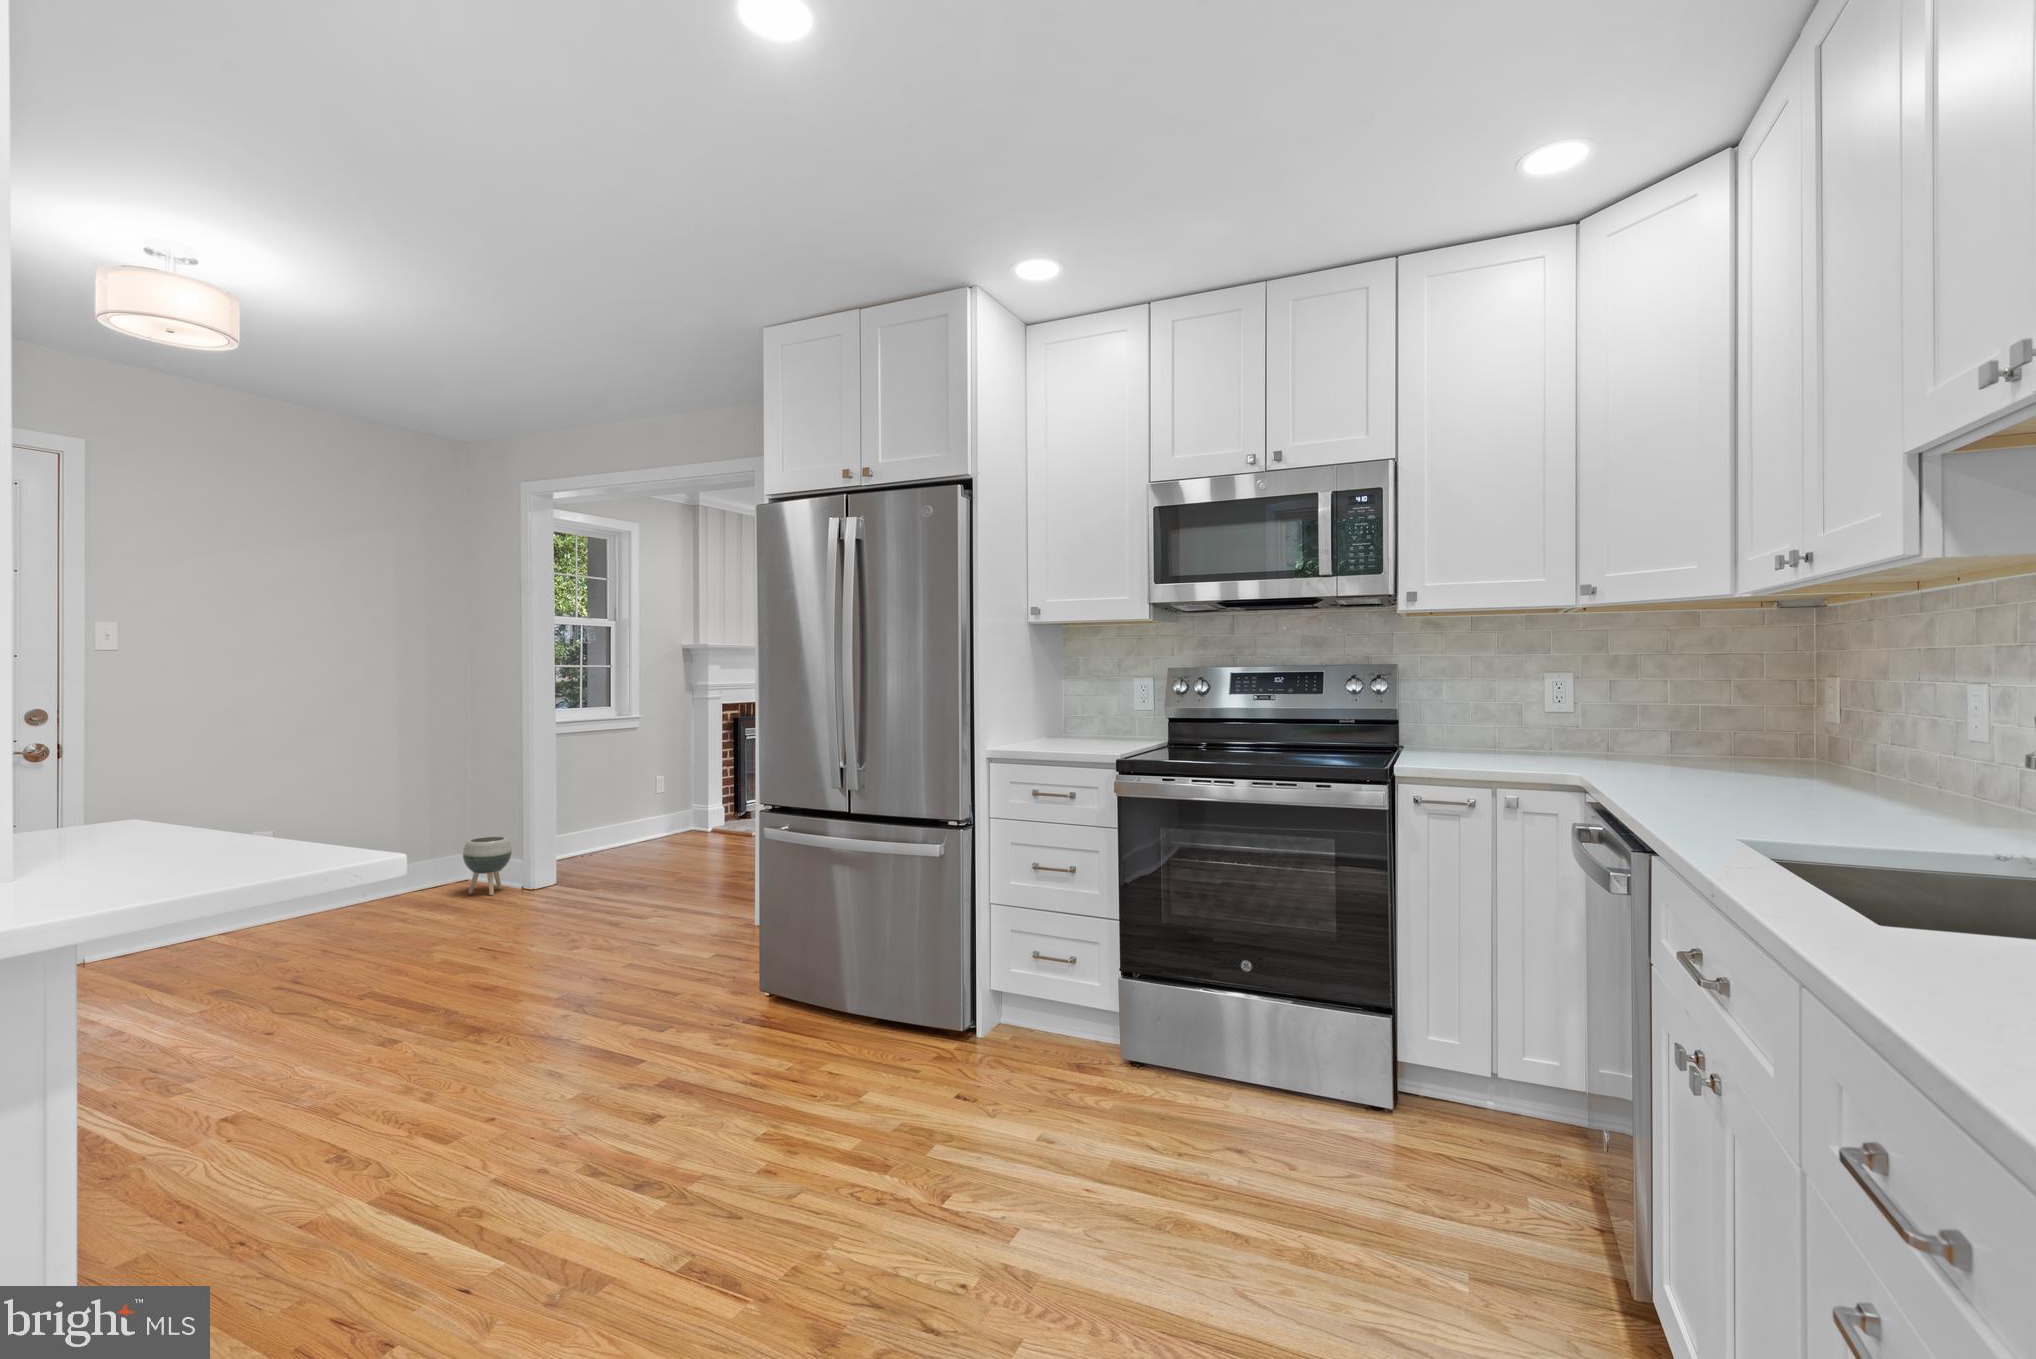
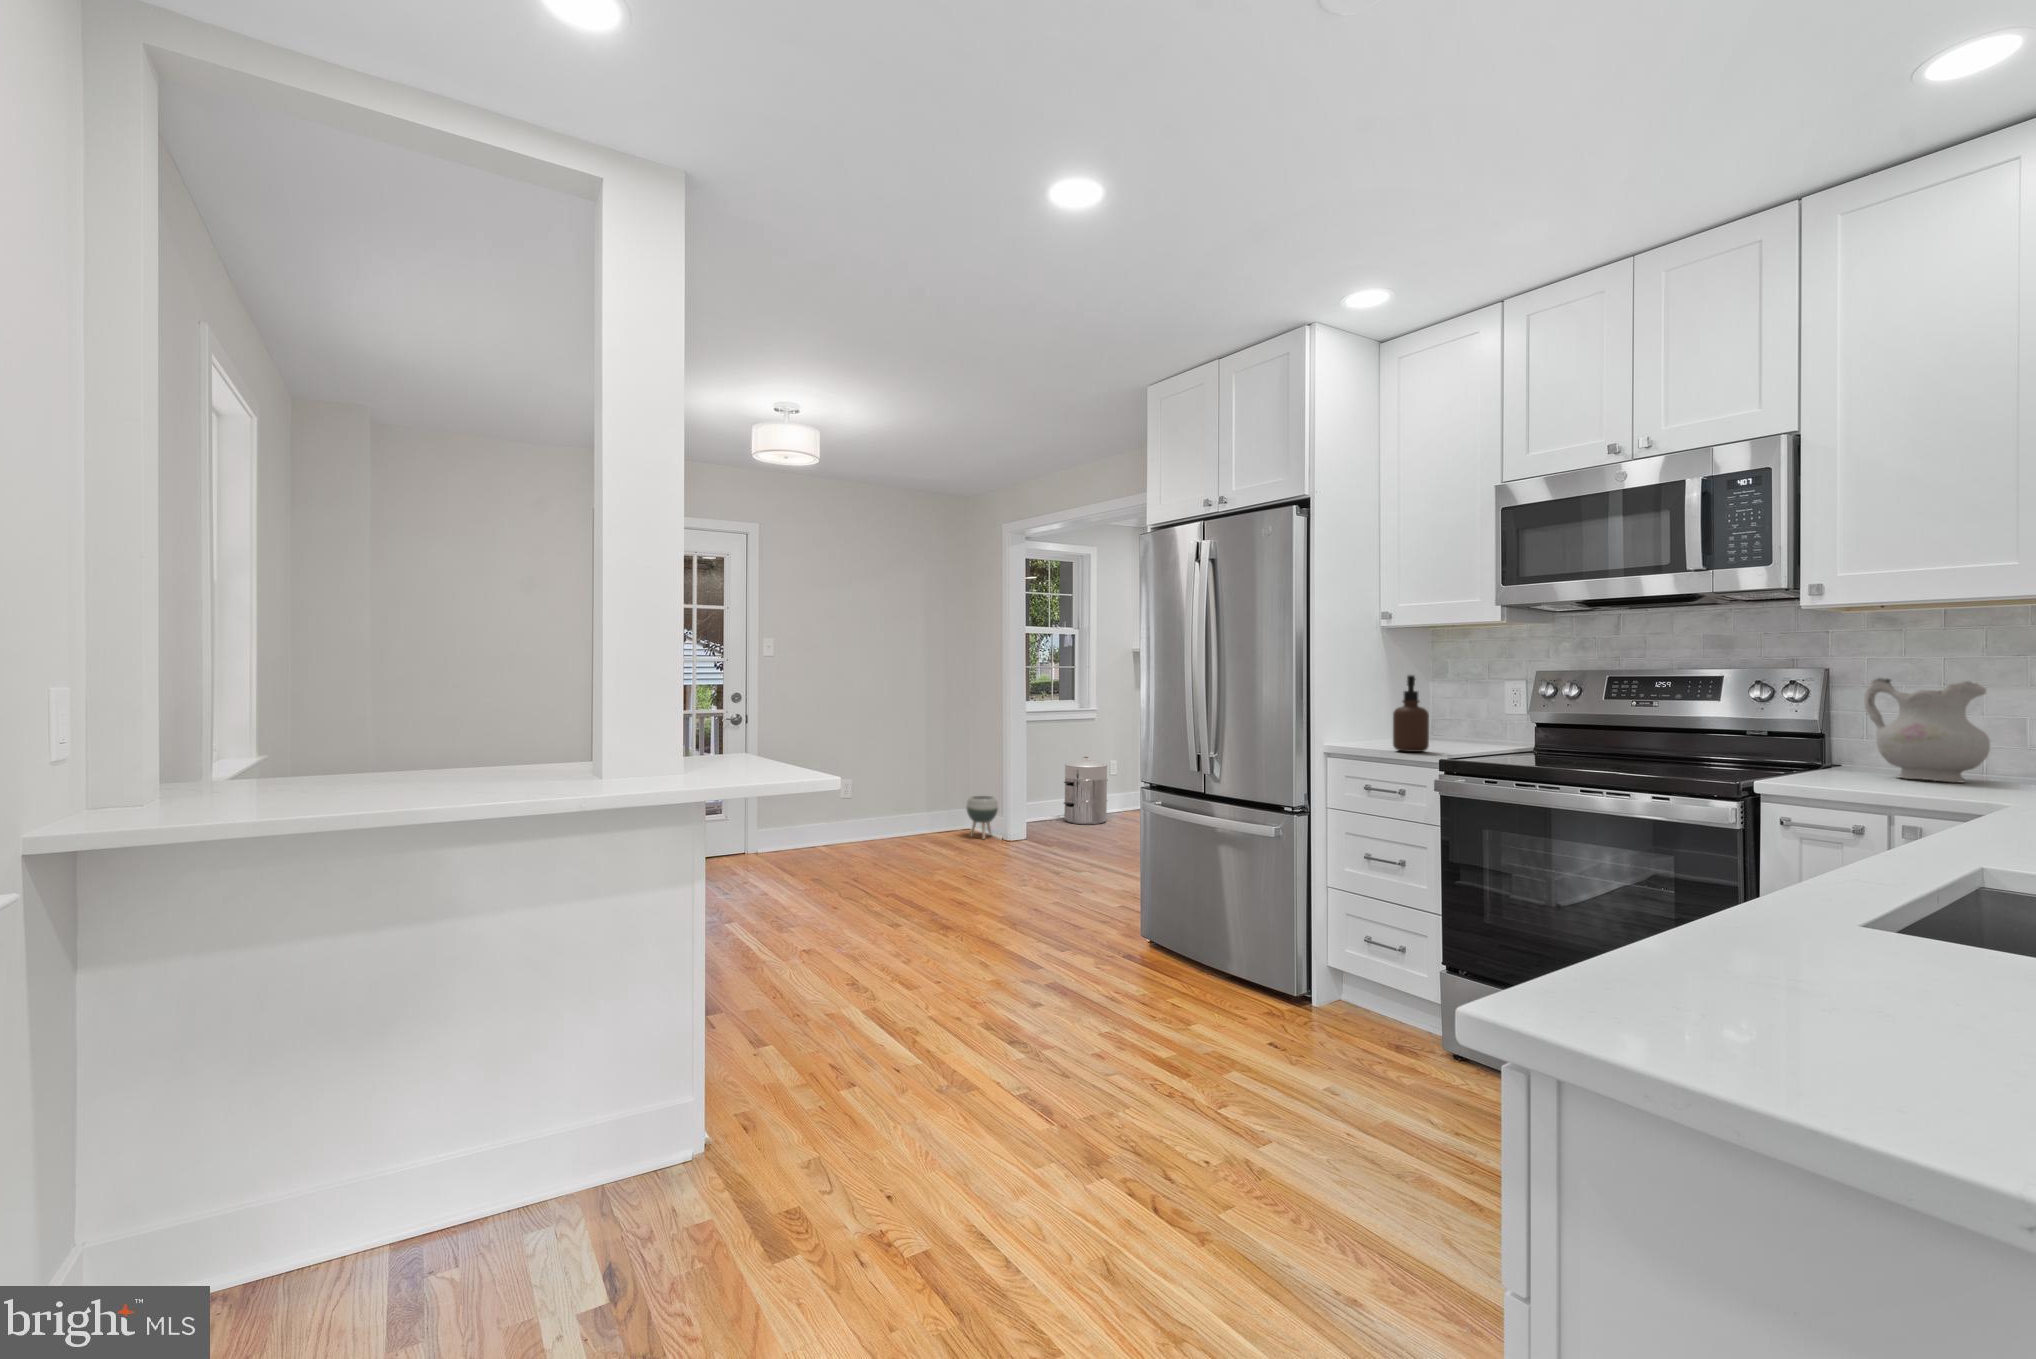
ceramic pitcher: none [1438,672,1521,758] -> present [1864,678,1990,782]
soap dispenser: none [1060,673,1095,754] -> present [1393,675,1429,752]
waste bin: none [597,775,654,860] -> present [1064,757,1108,825]

